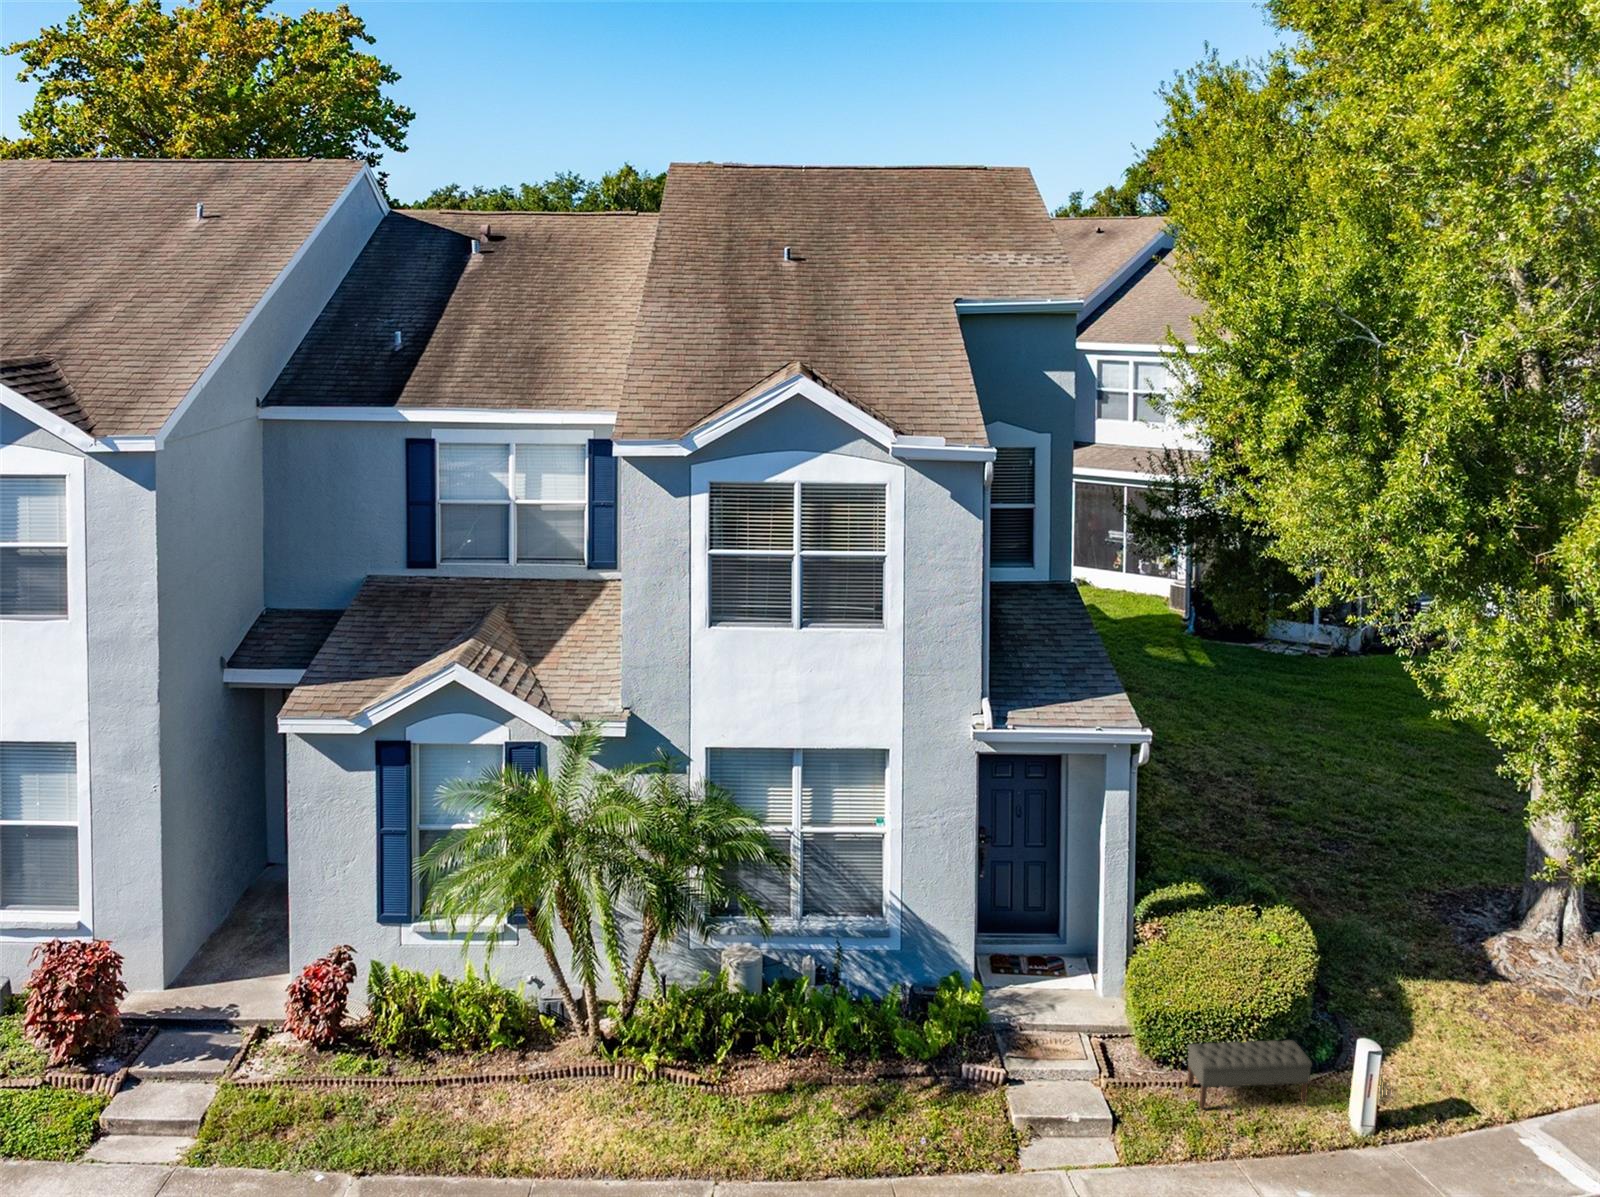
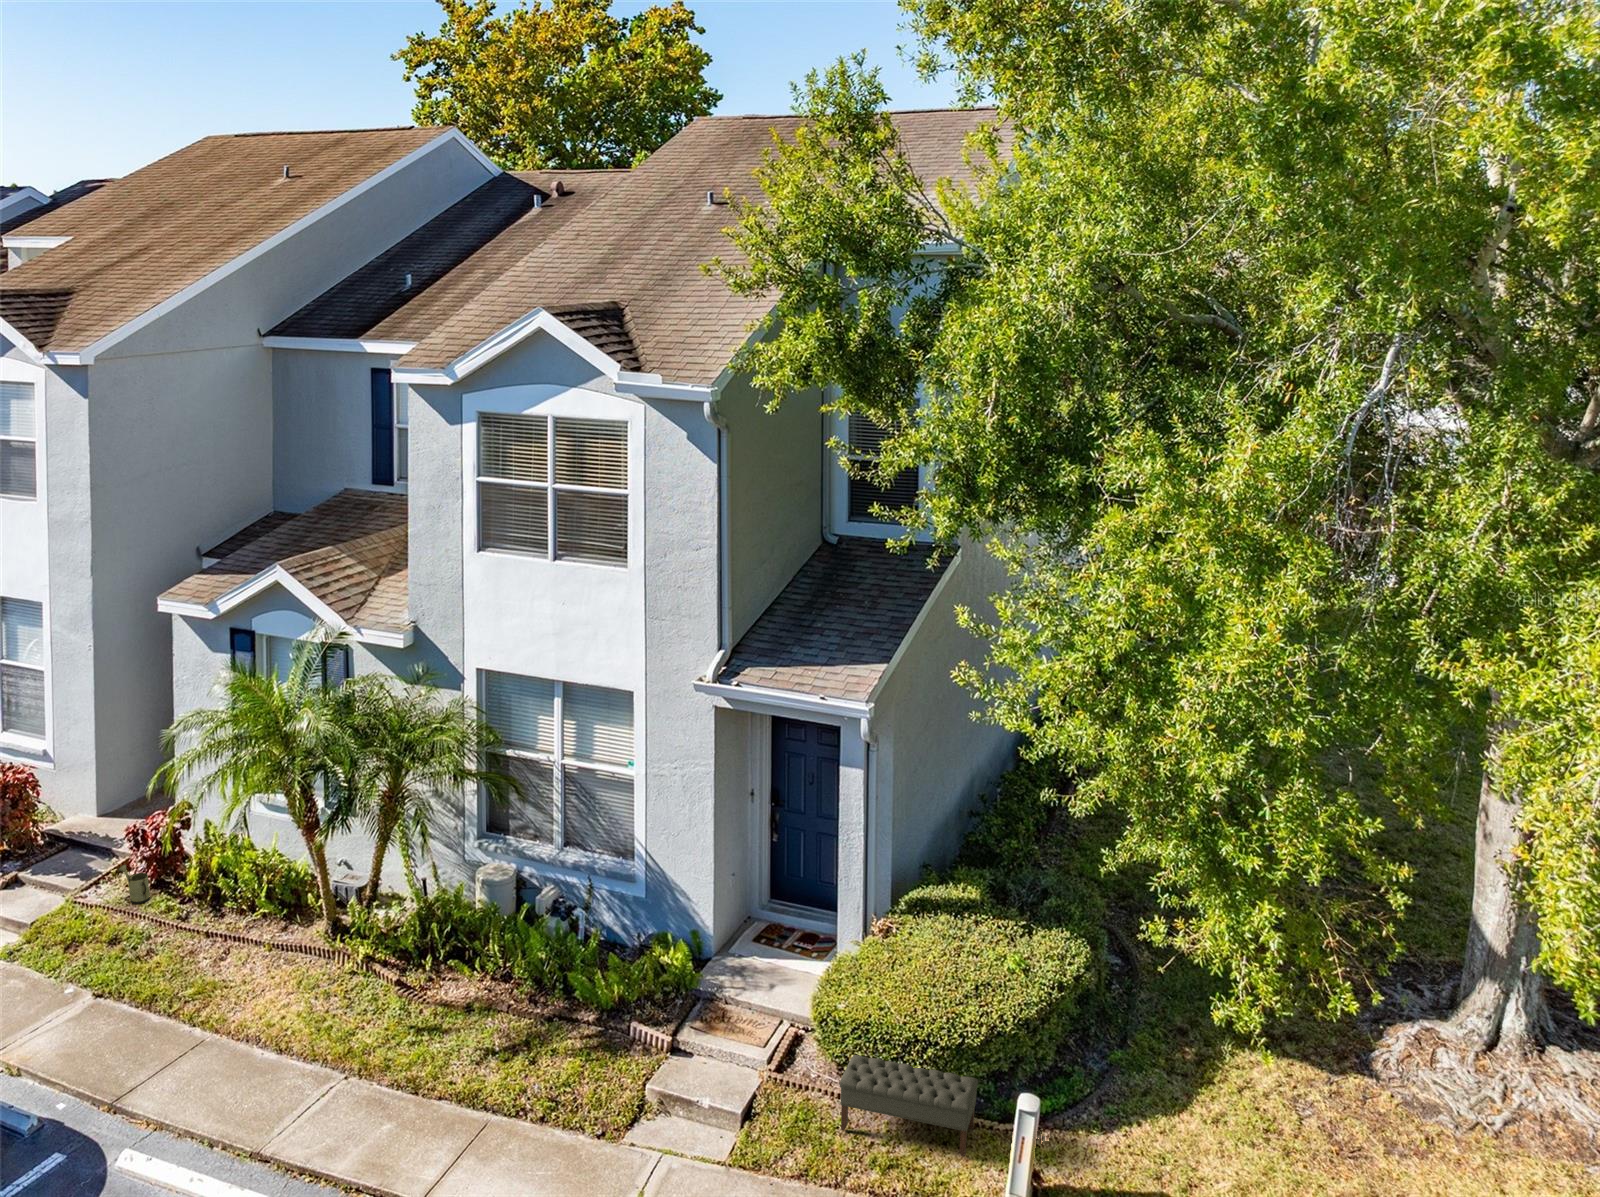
watering can: none [288,1026,333,1070] -> present [118,865,150,904]

